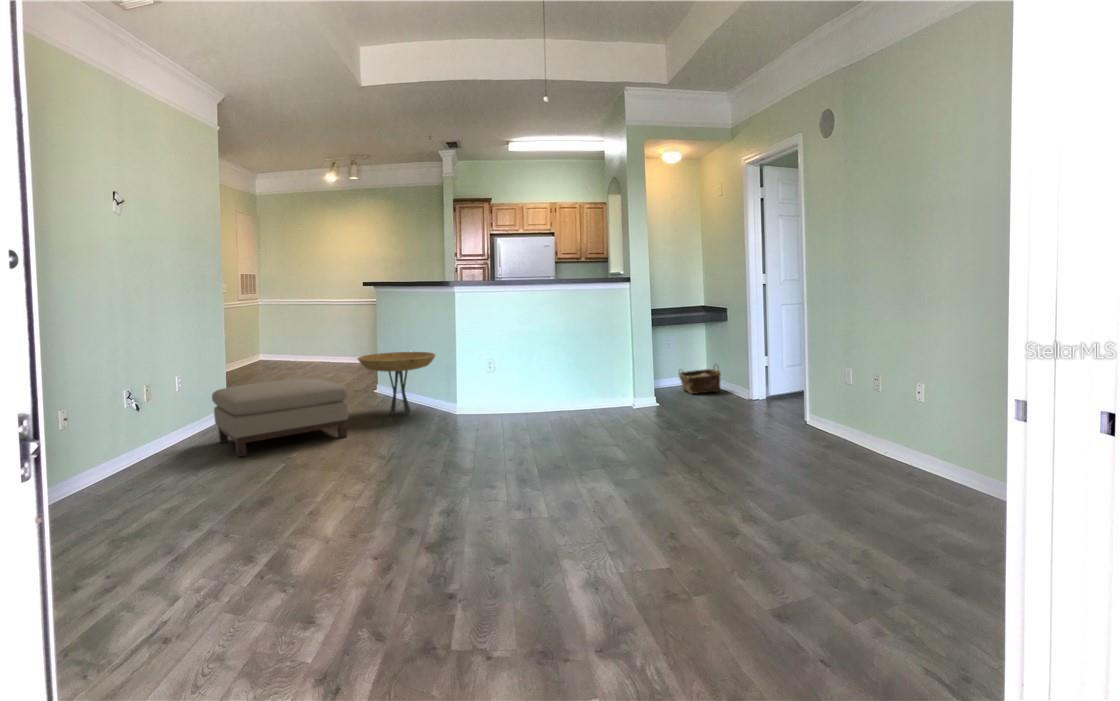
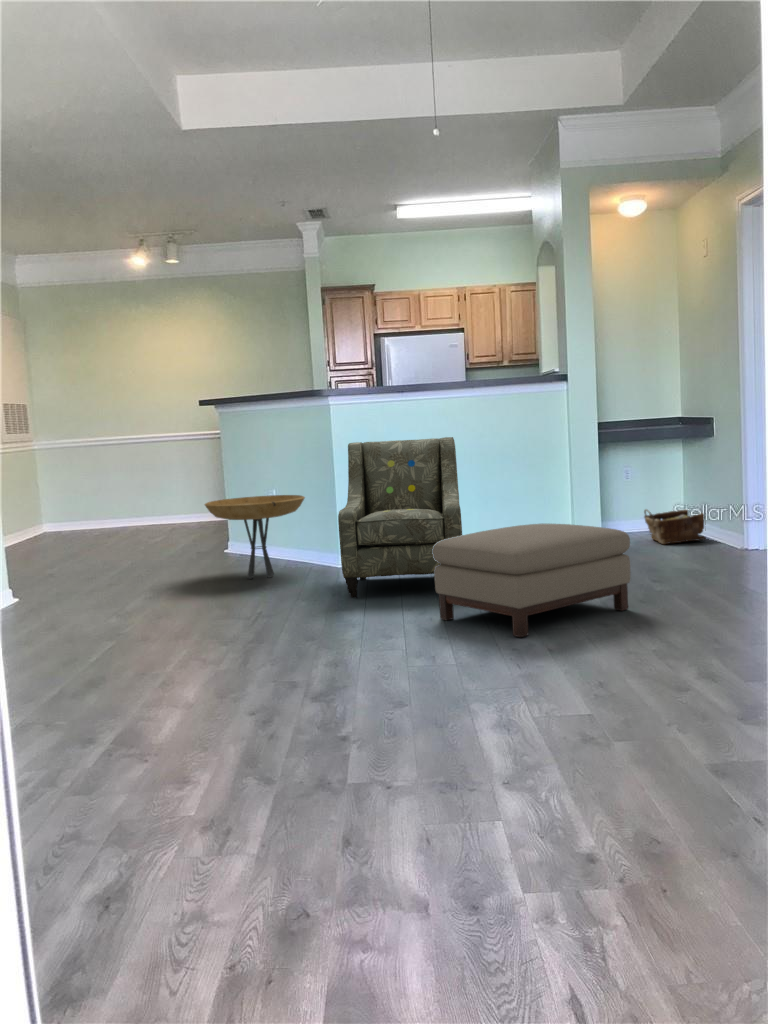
armchair: none [461,315,555,436] -> present [338,437,462,598]
ottoman: present [212,378,348,457] -> present [432,523,630,637]

